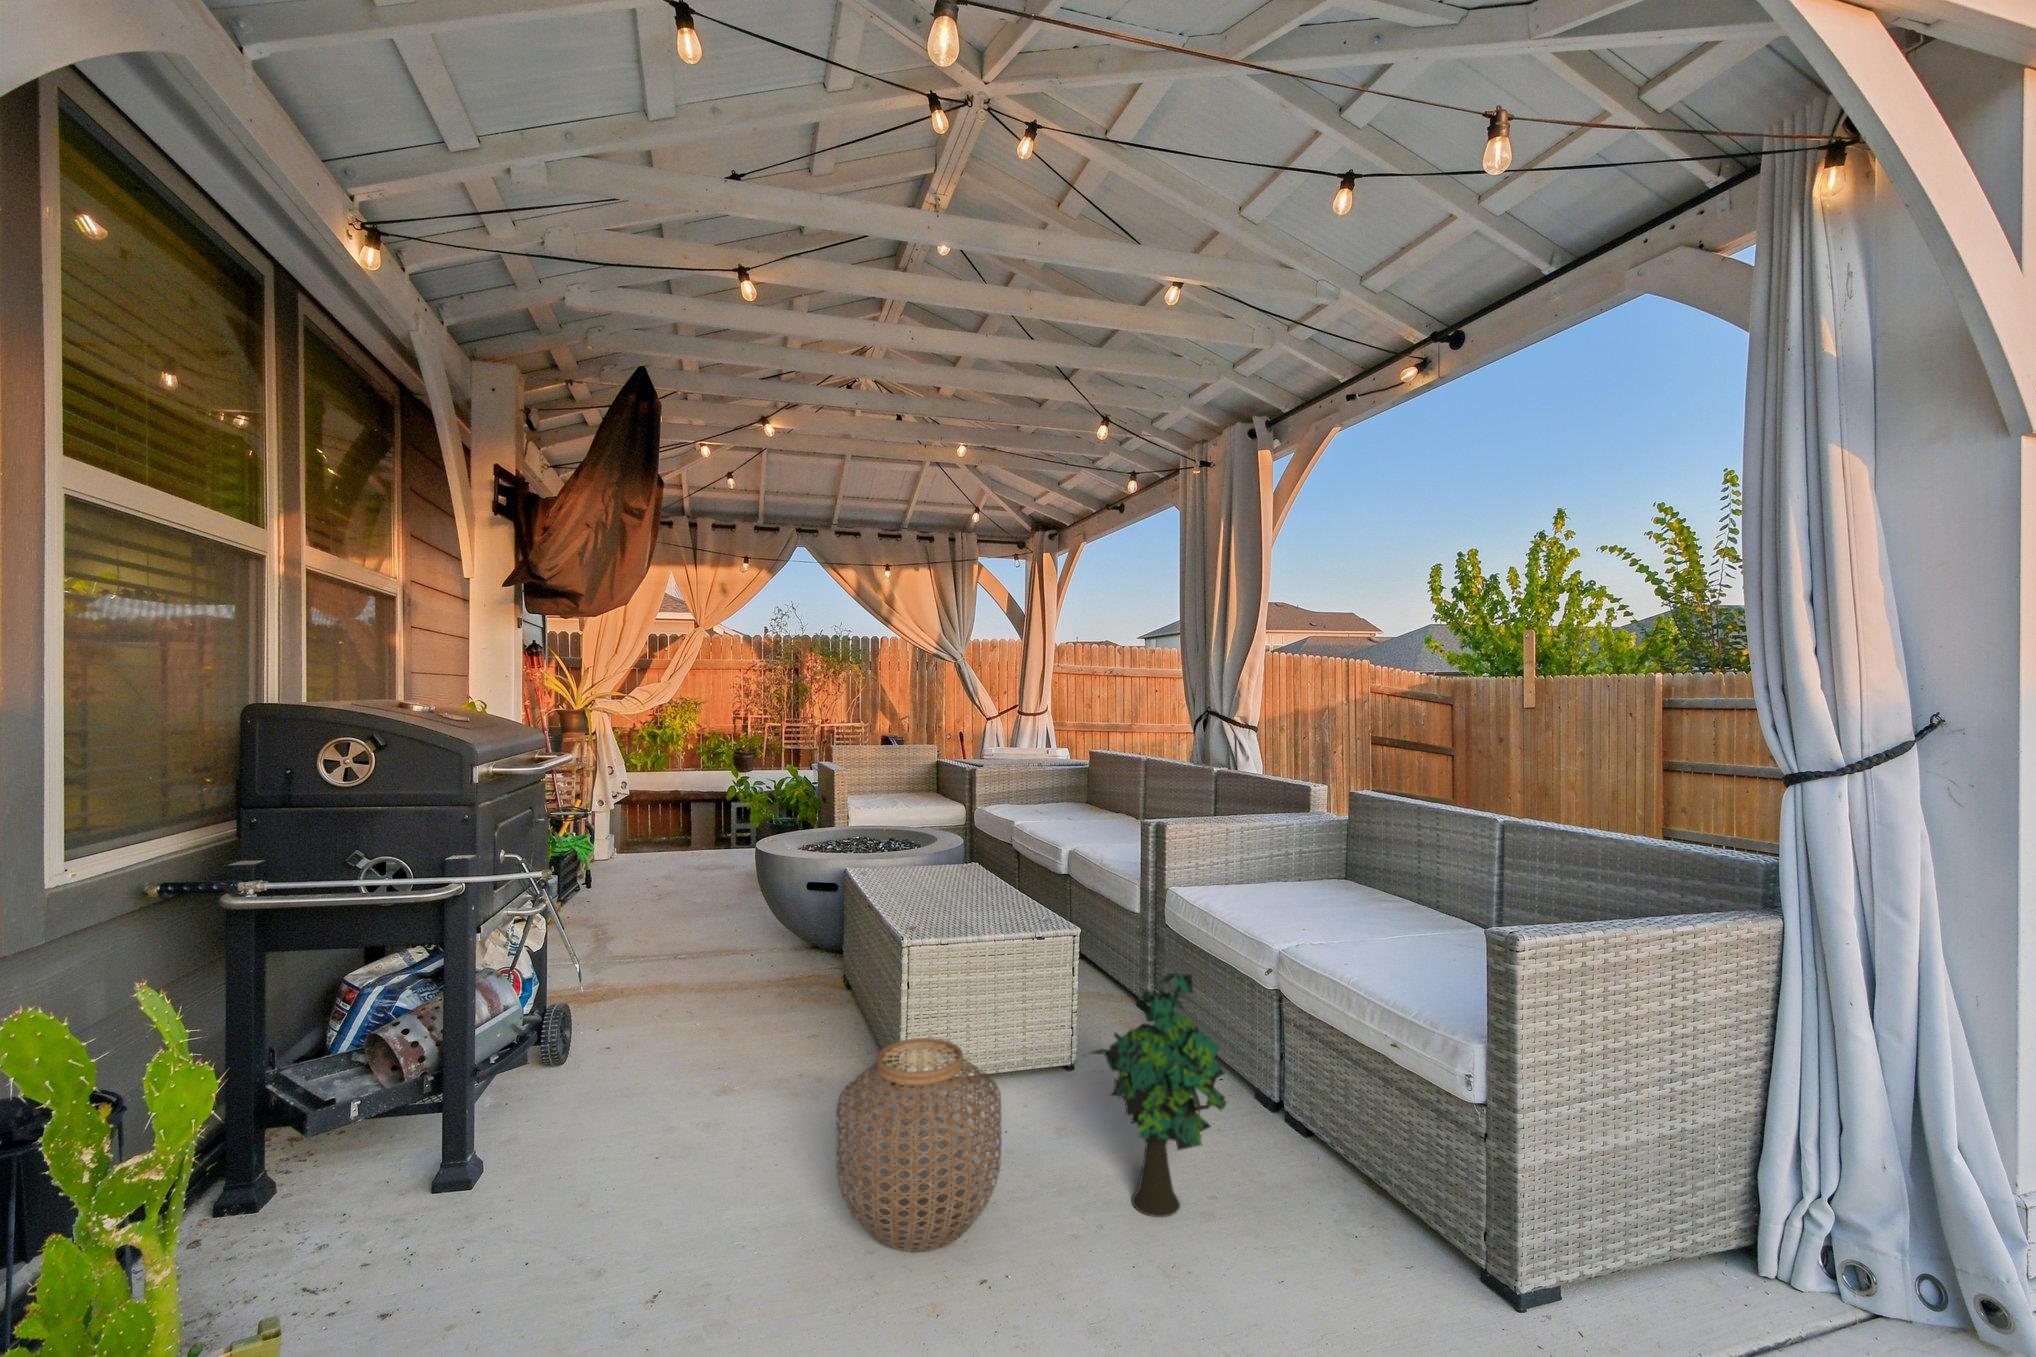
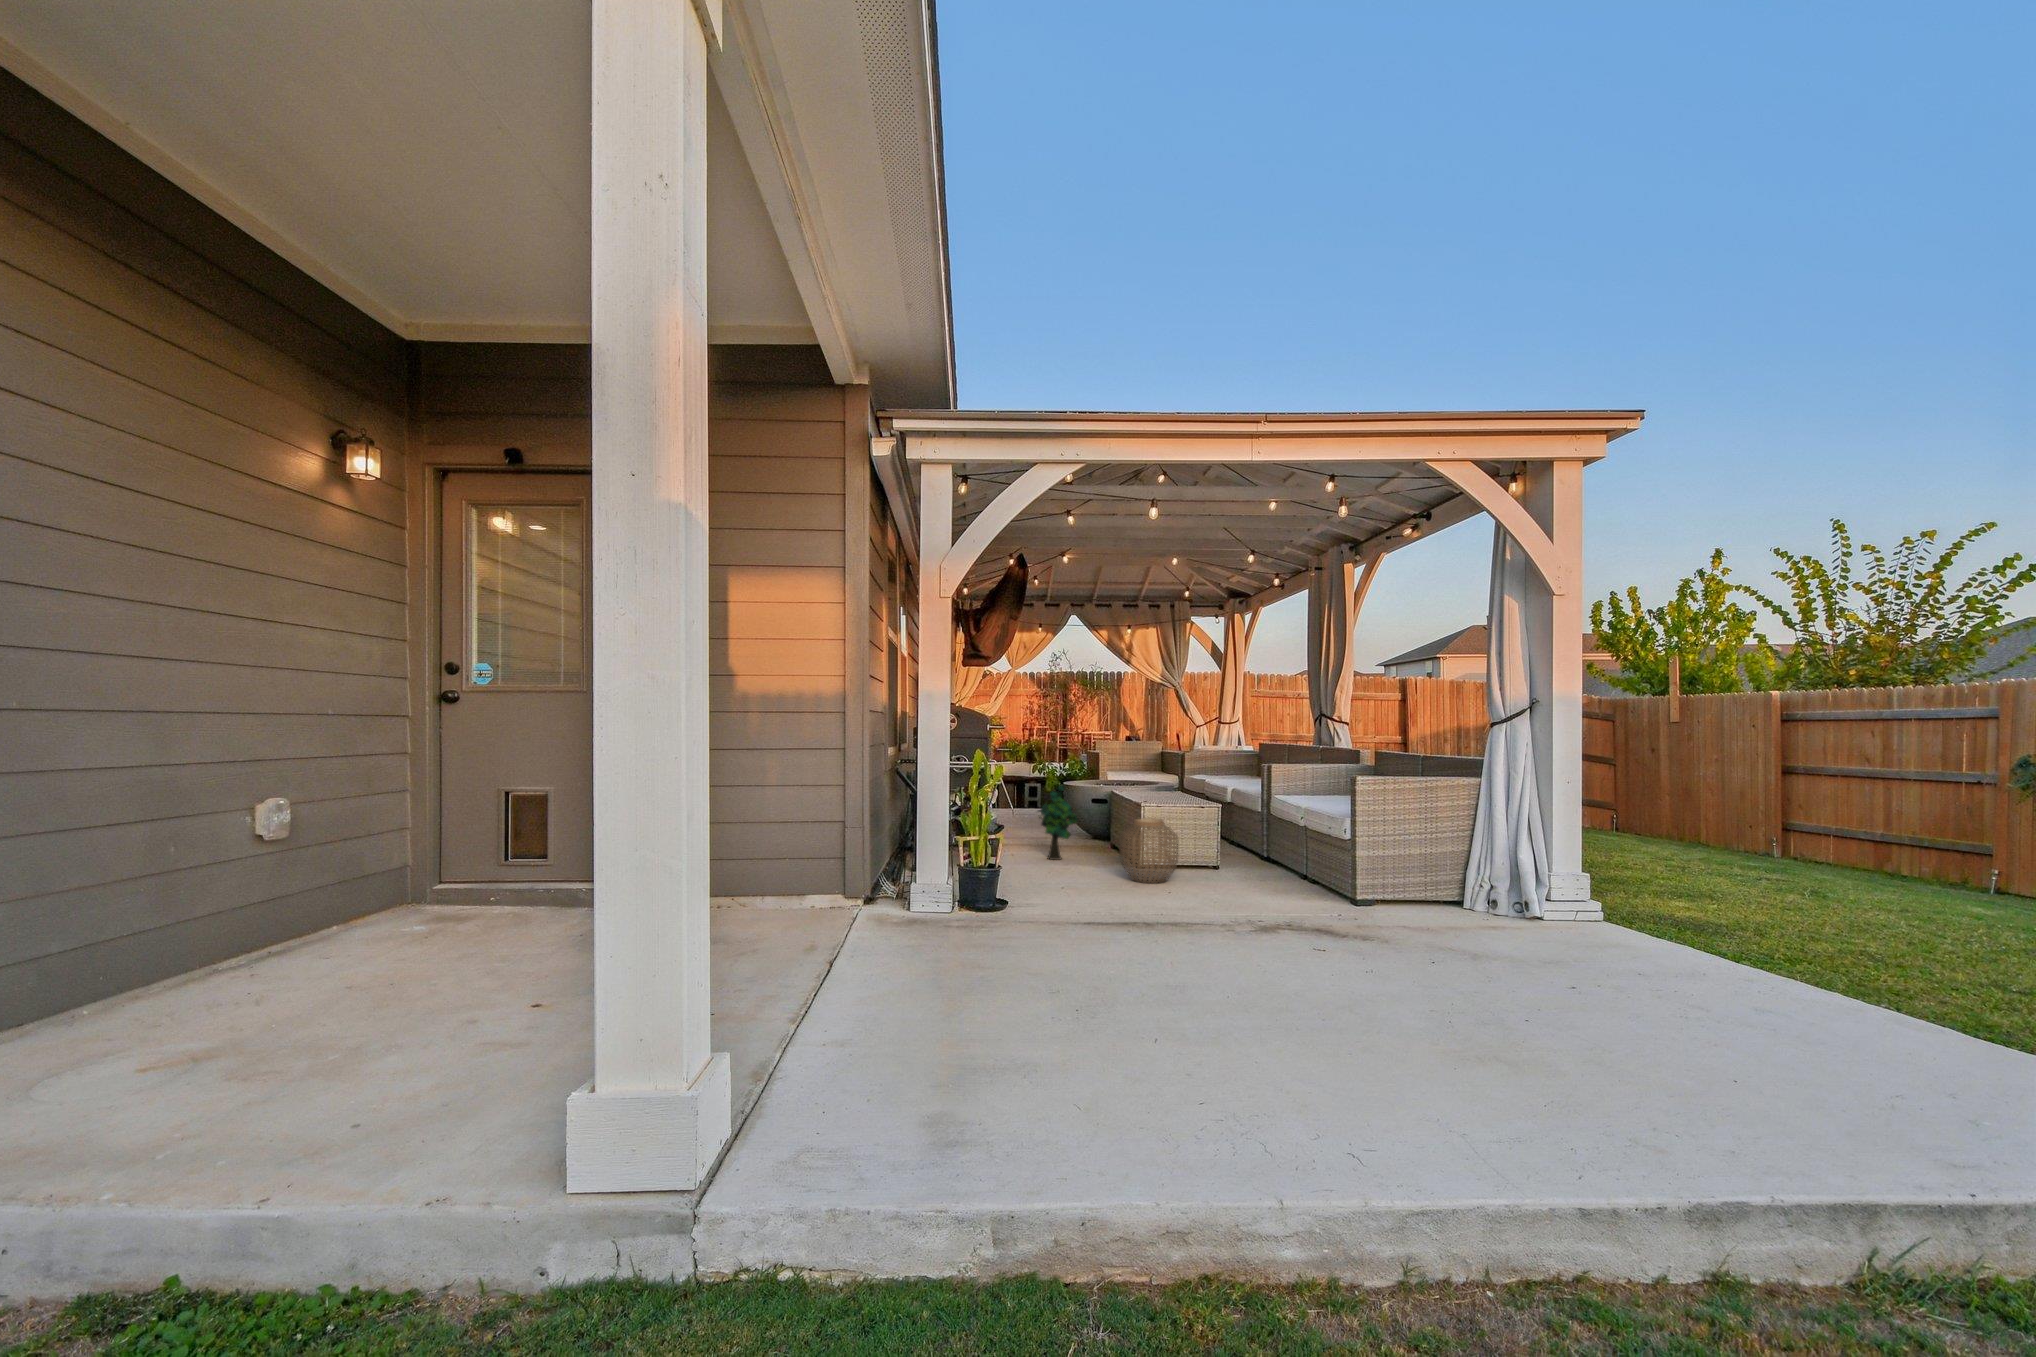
decorative plant: present [1091,973,1226,1217] -> present [1038,785,1078,860]

